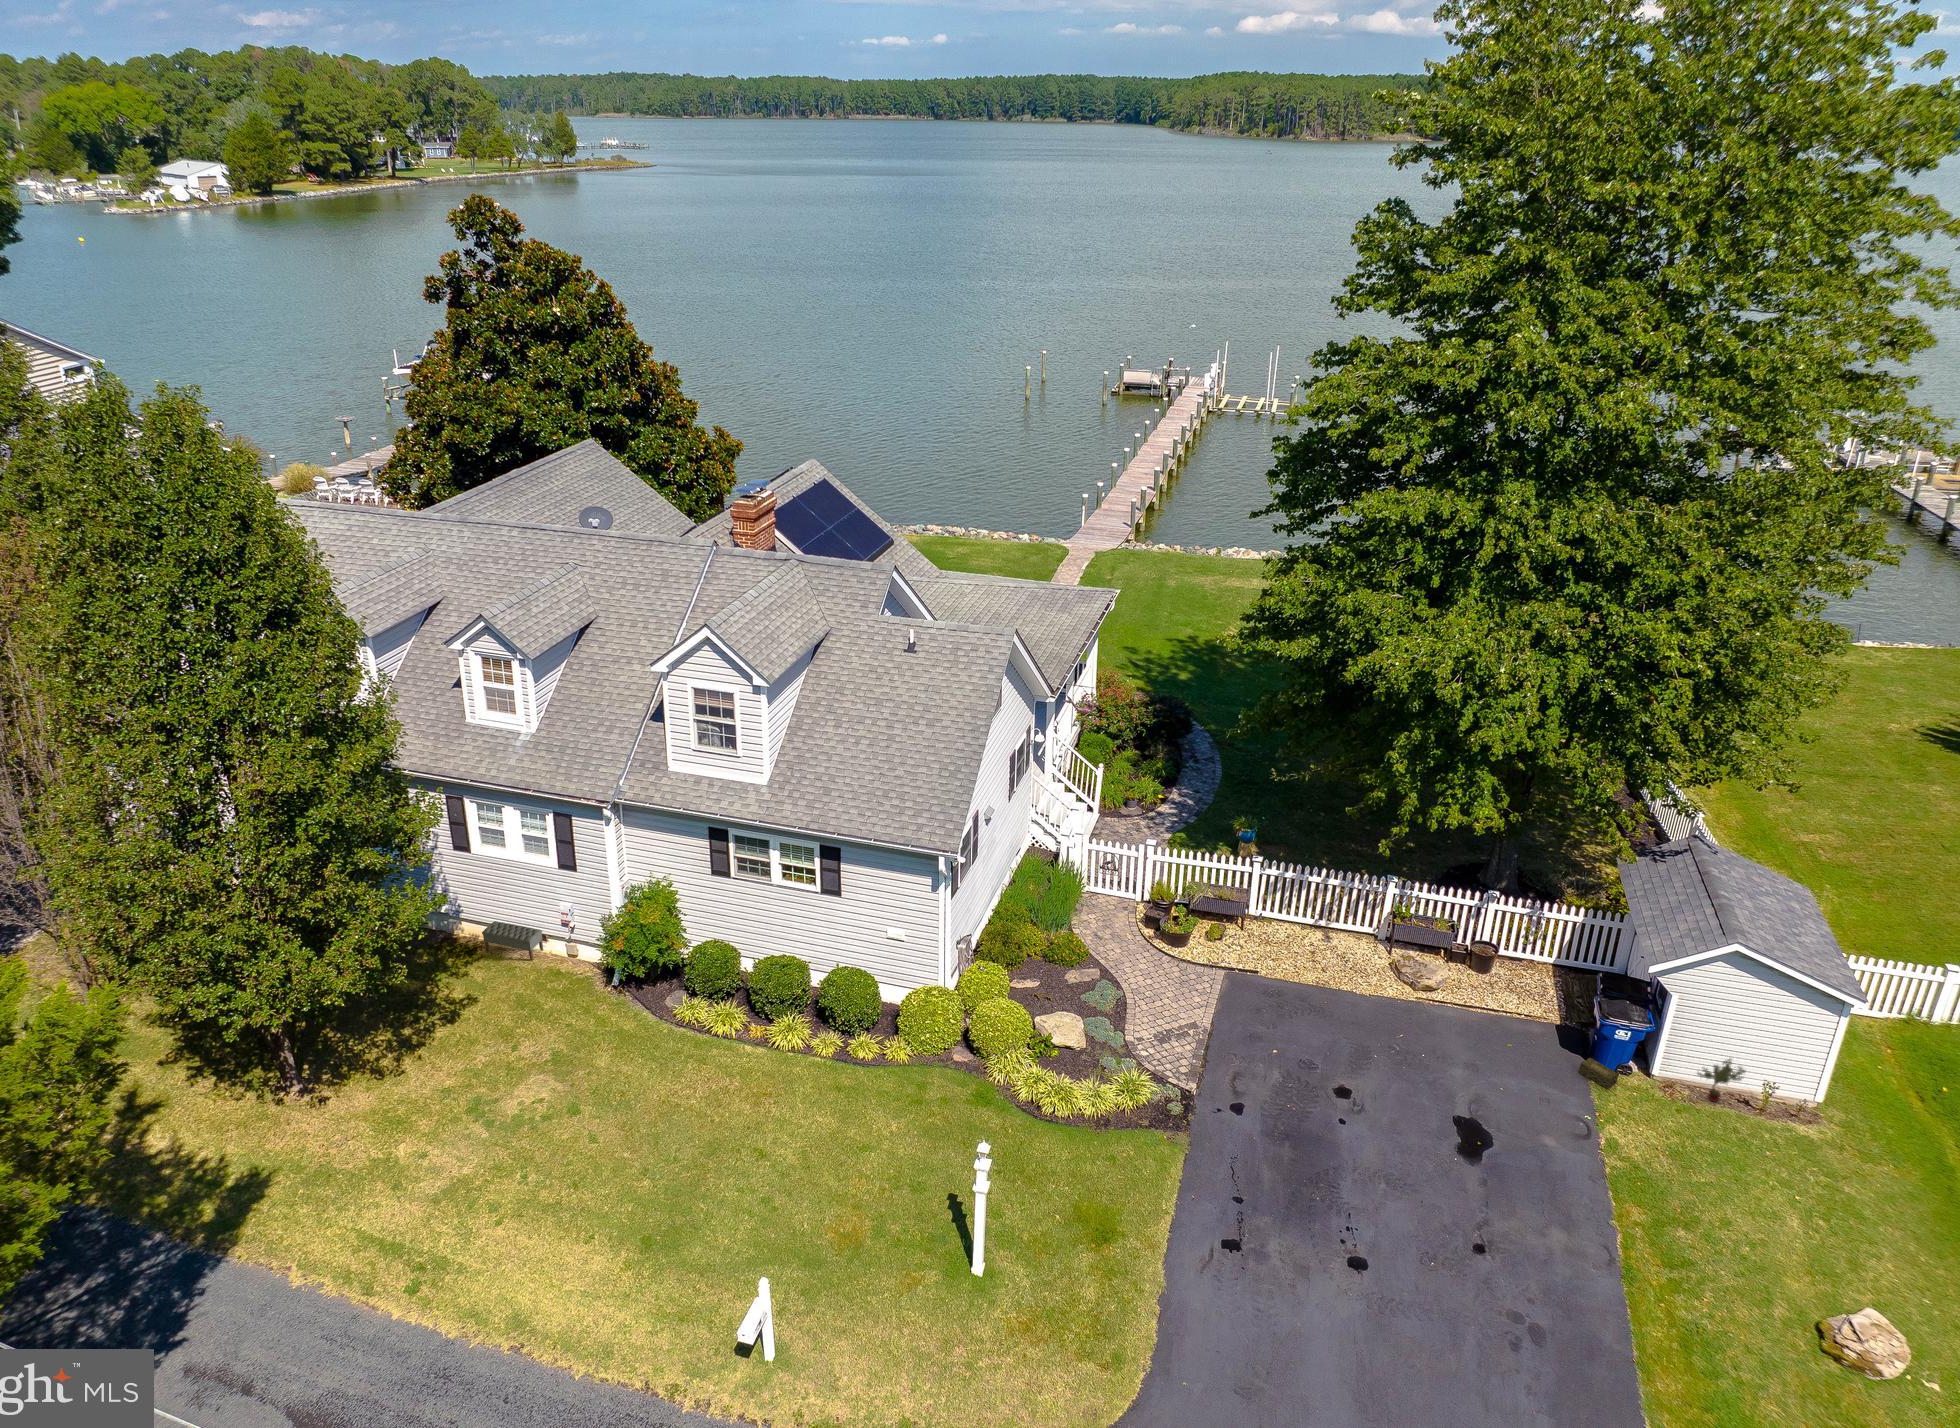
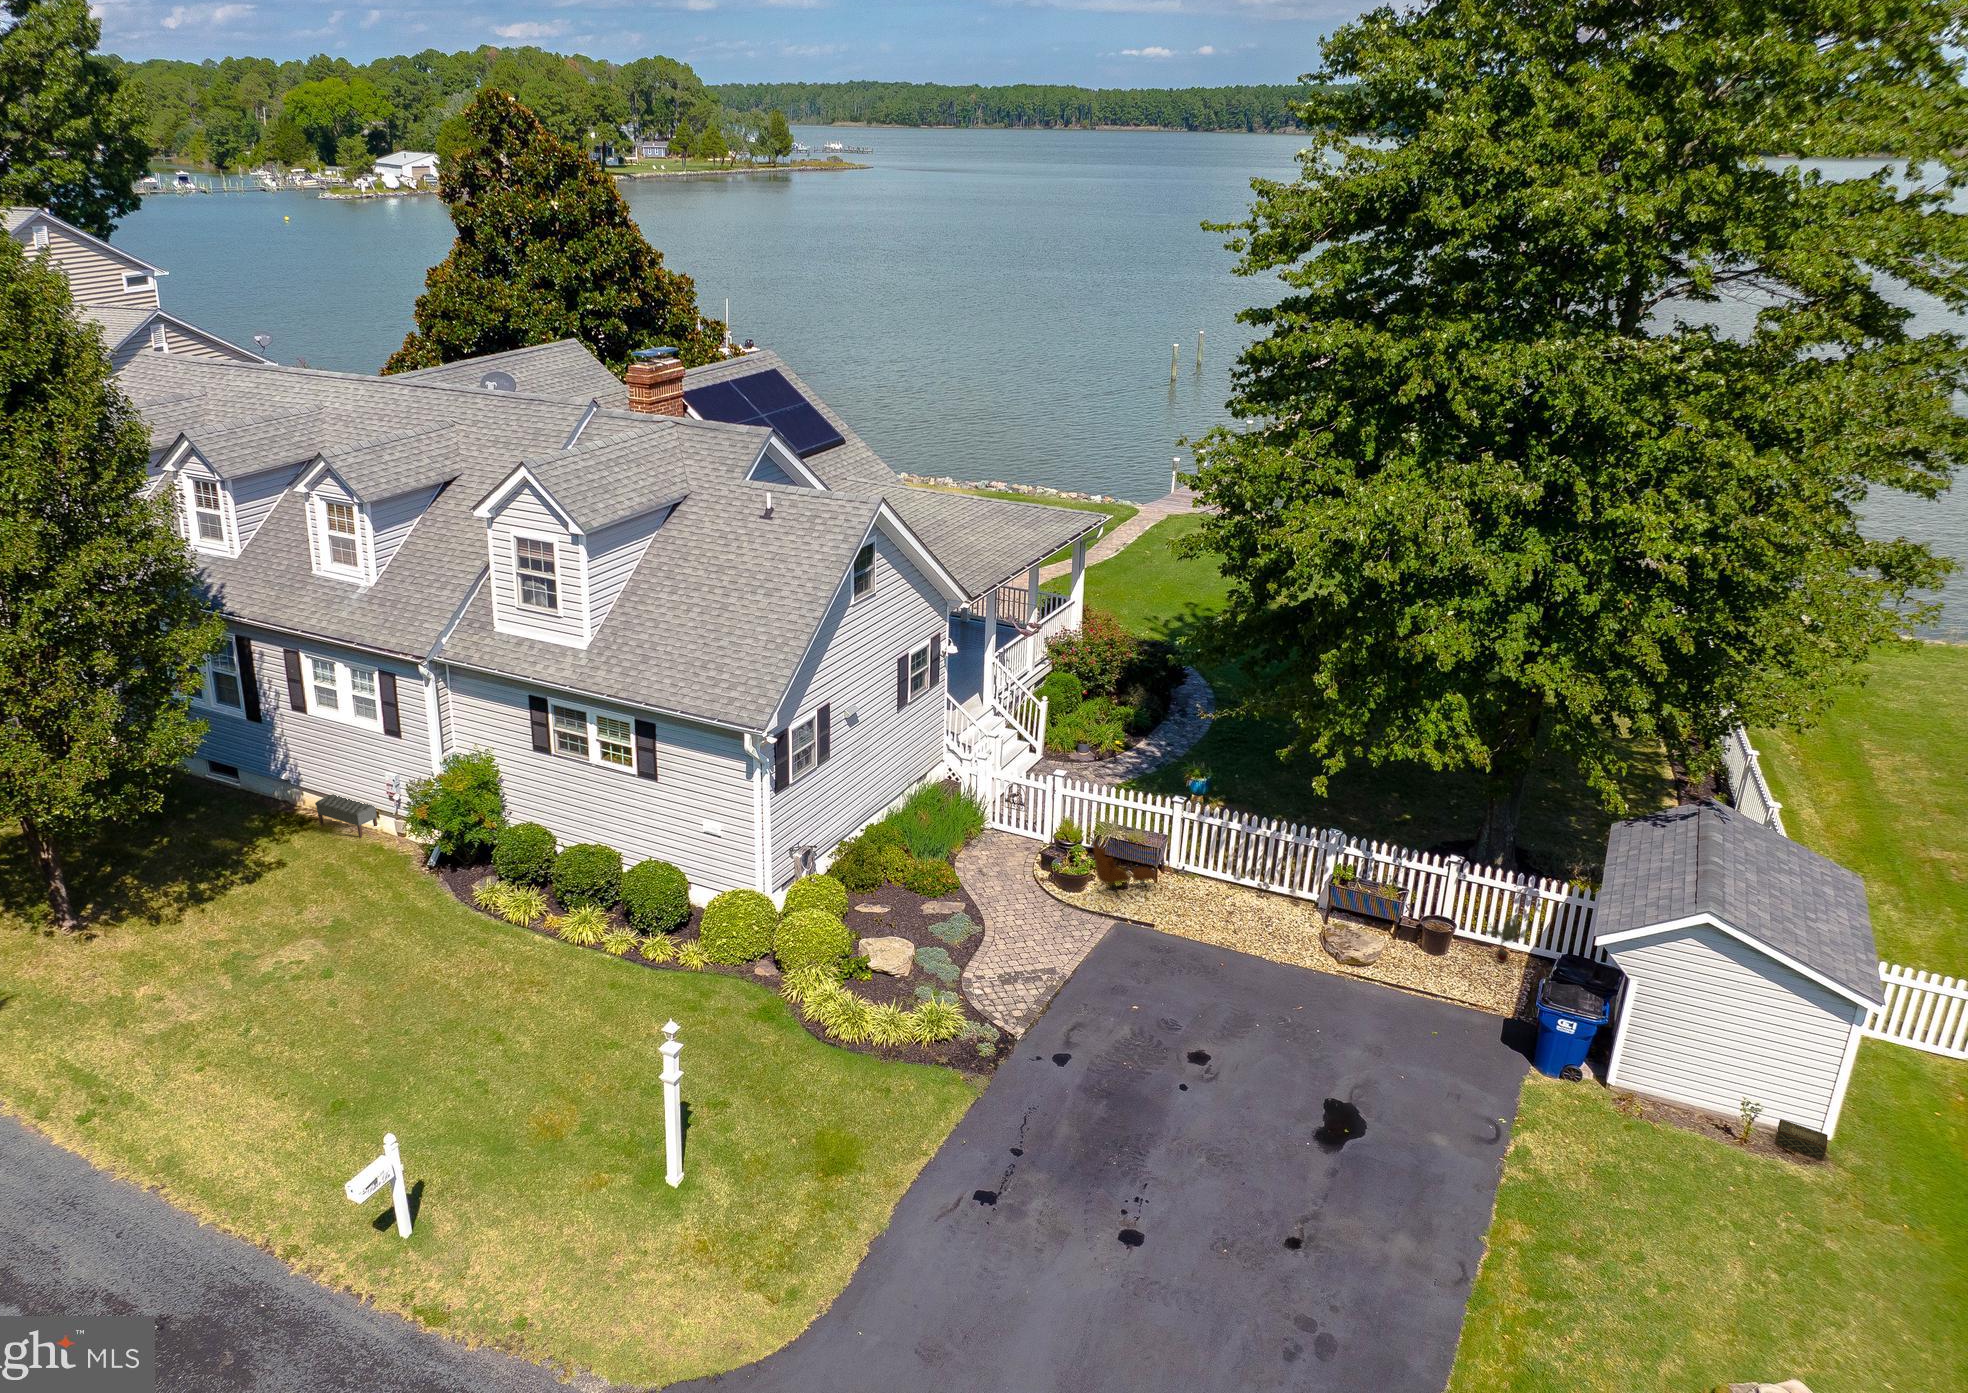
lounge chair: none [1196,902,1245,950] -> present [1093,840,1156,893]
woven basket: present [1579,1058,1619,1089] -> present [1775,1119,1828,1160]
potted tree: present [1697,1059,1745,1102] -> present [1484,915,1531,963]

